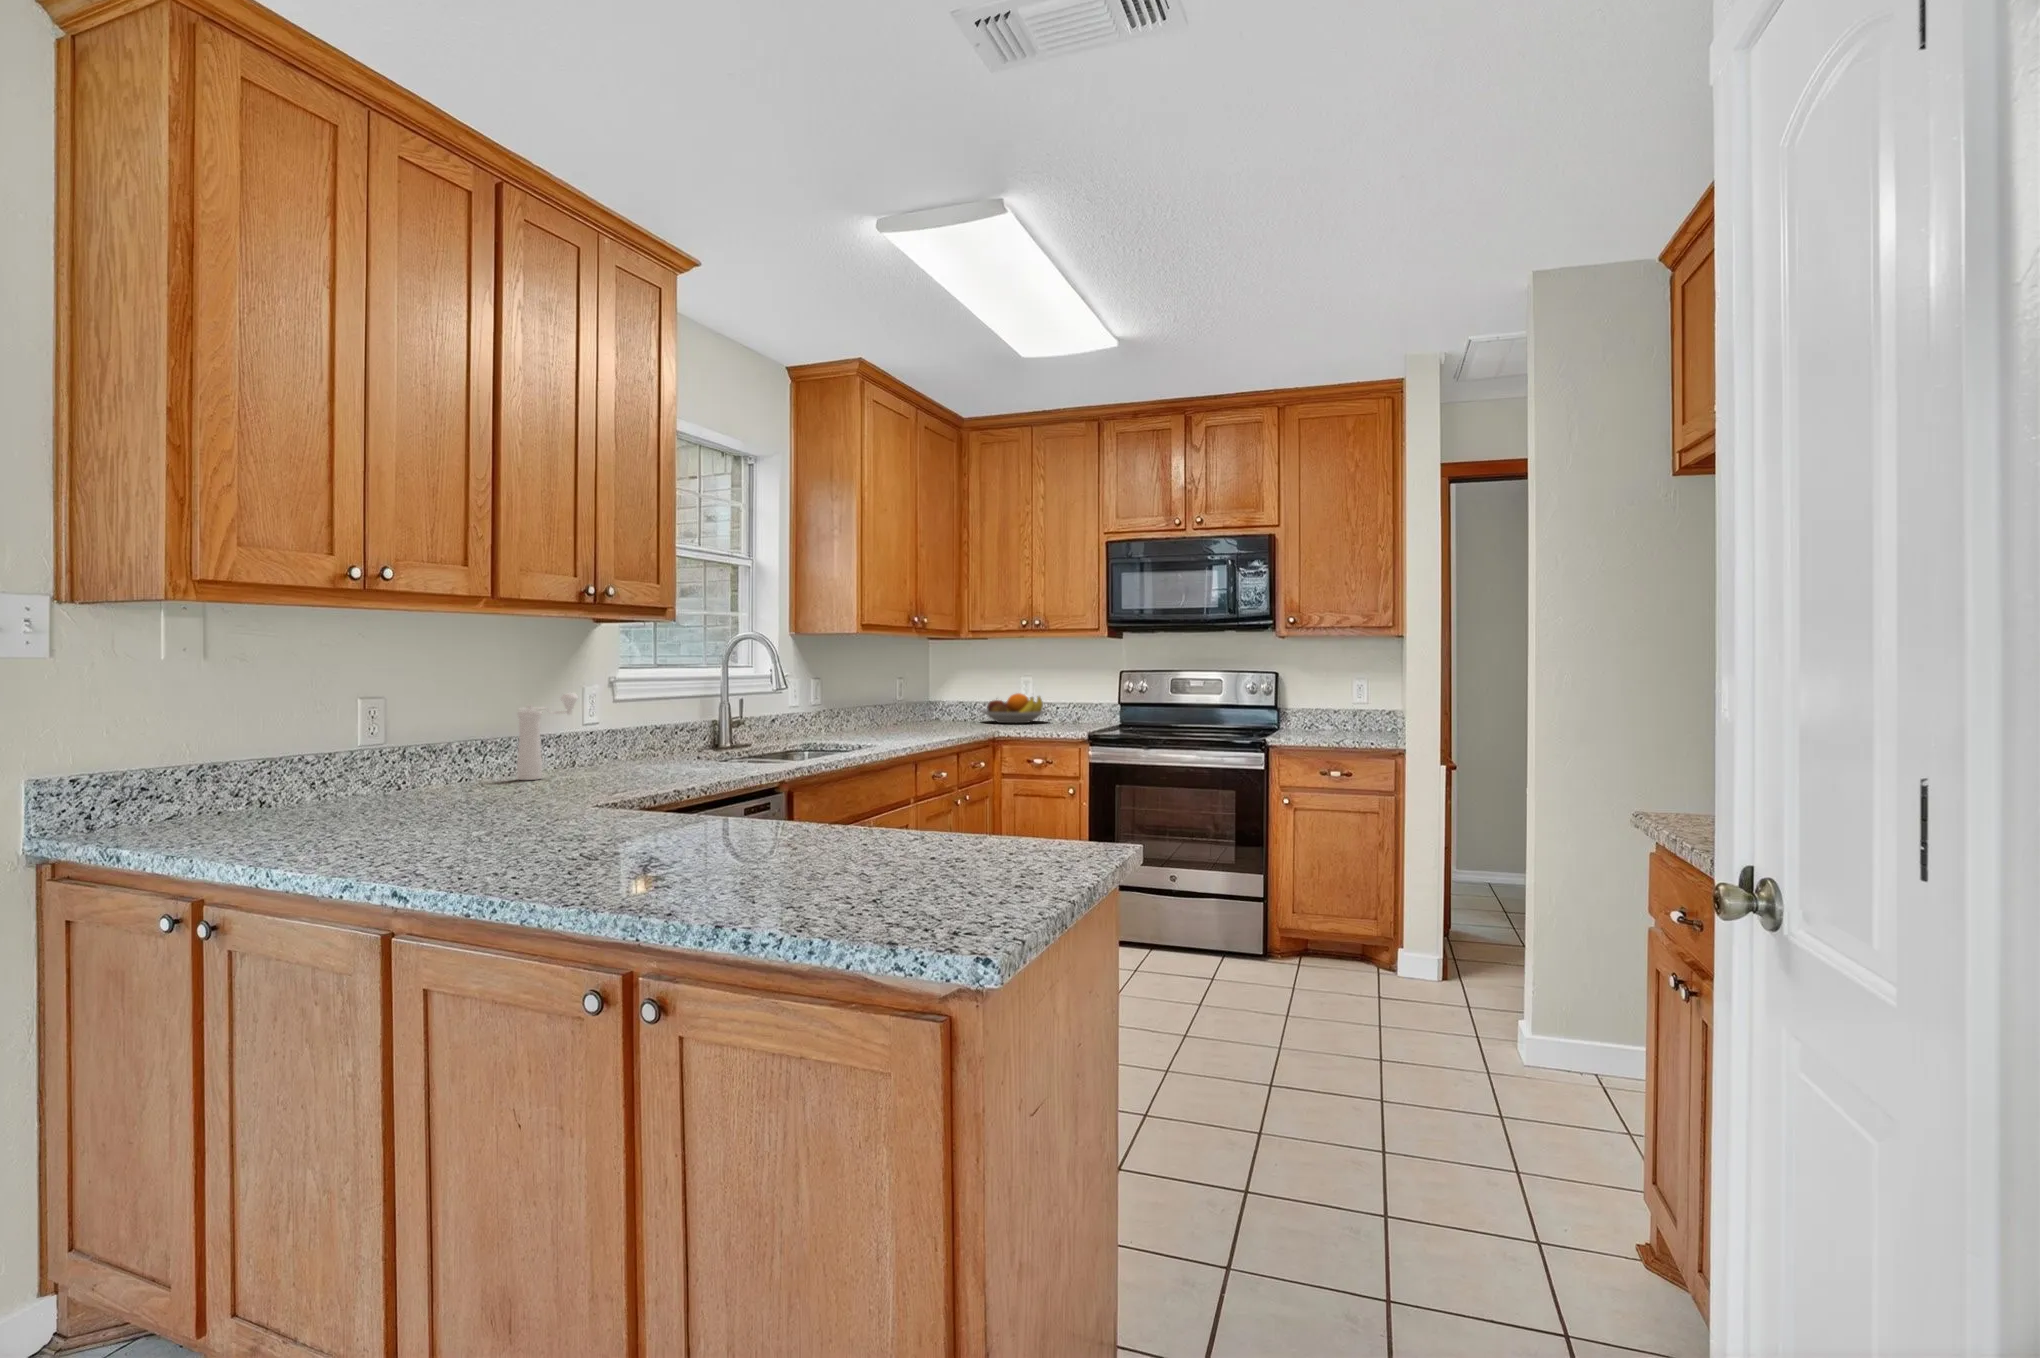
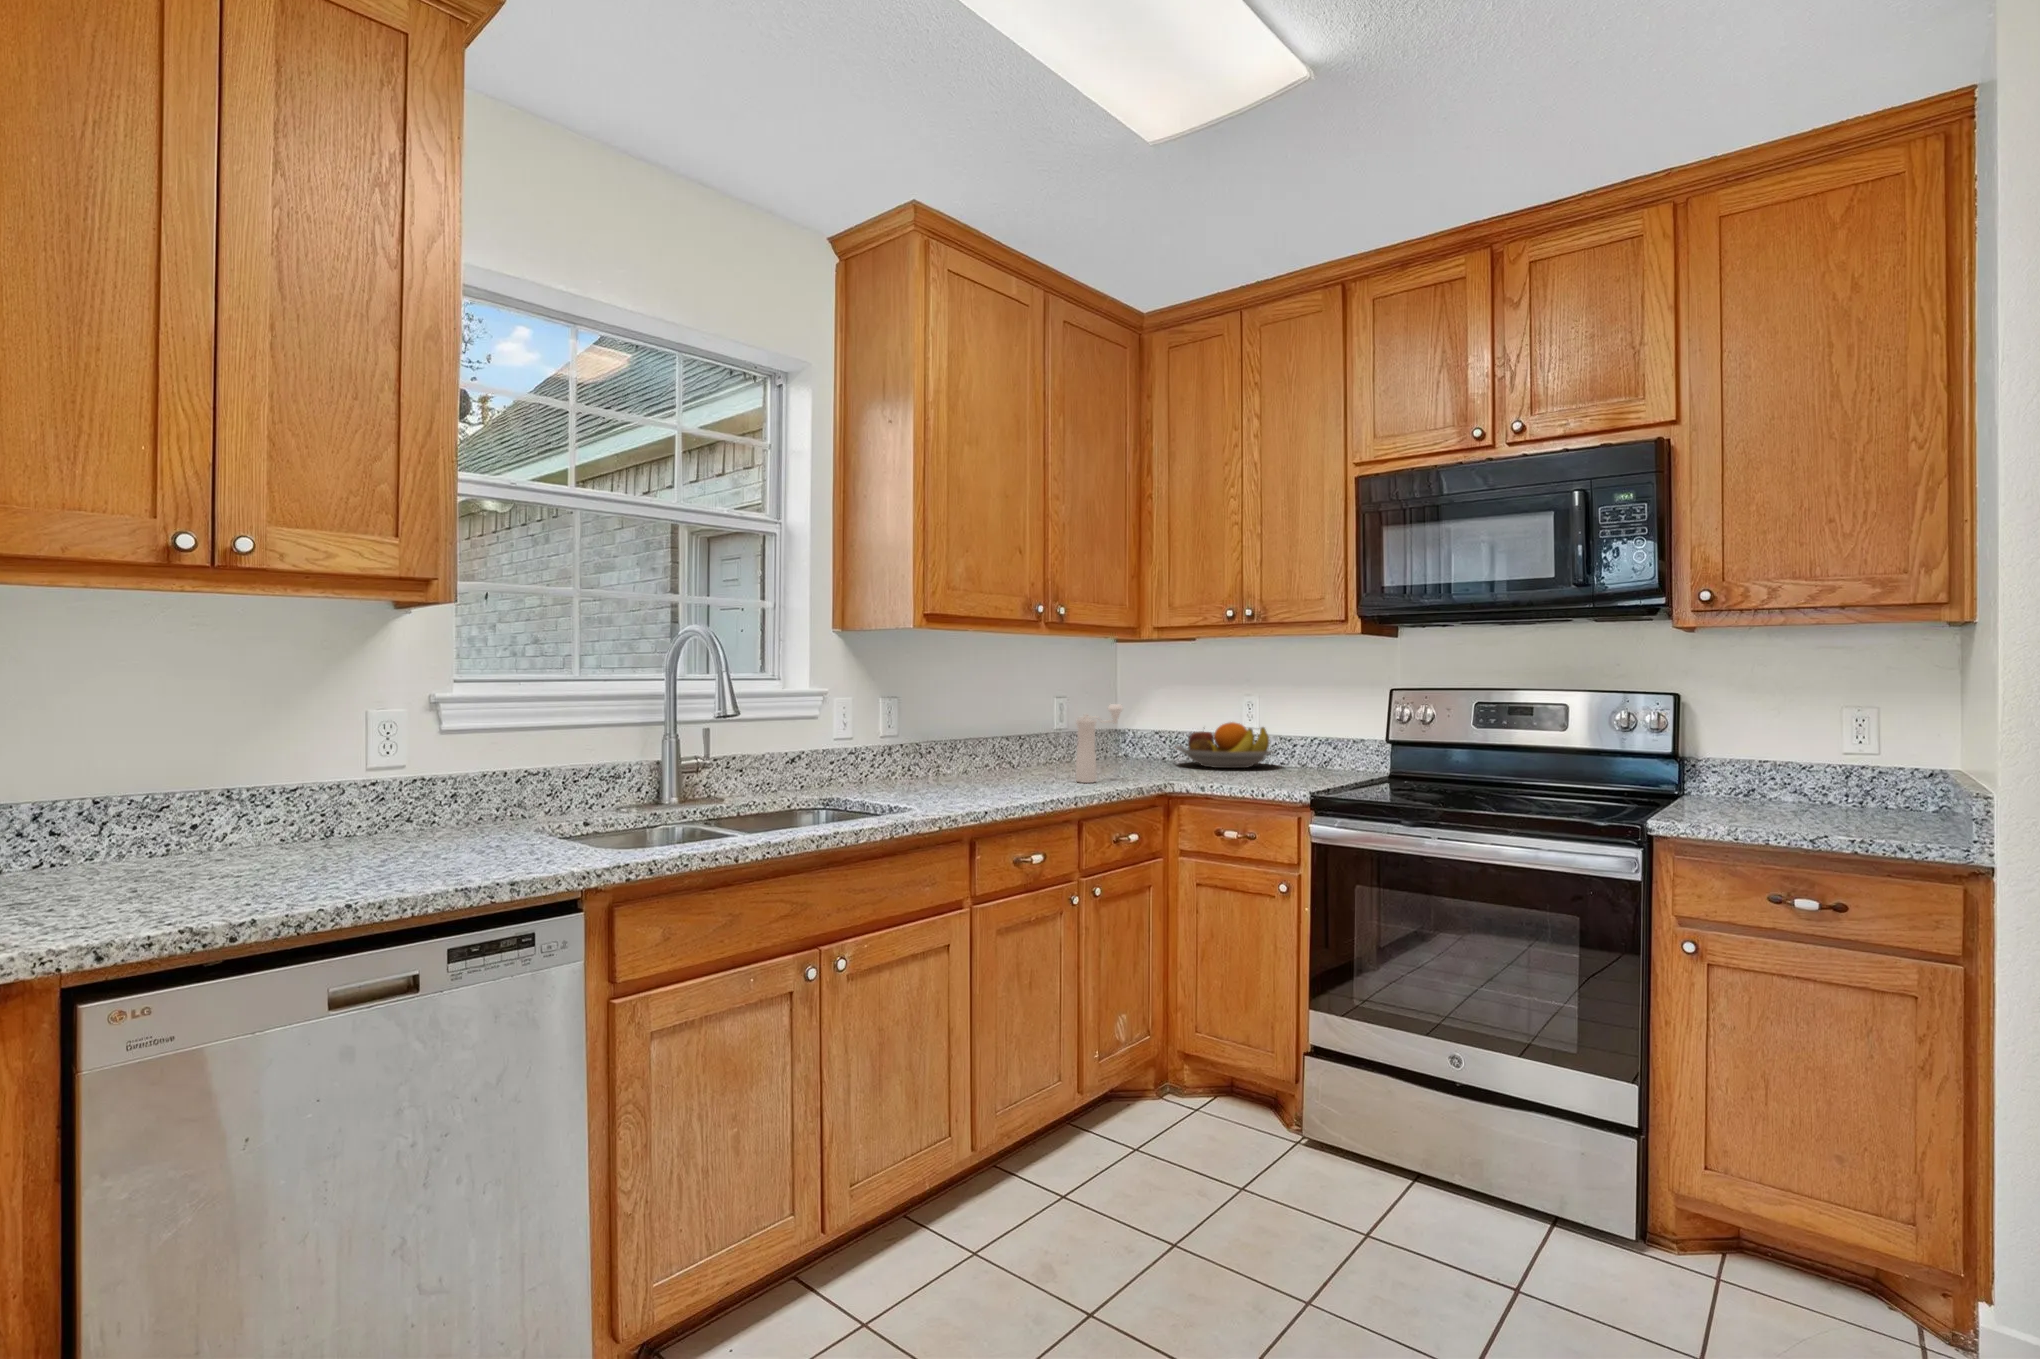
pepper mill: present [517,693,578,780] -> present [1076,704,1123,783]

